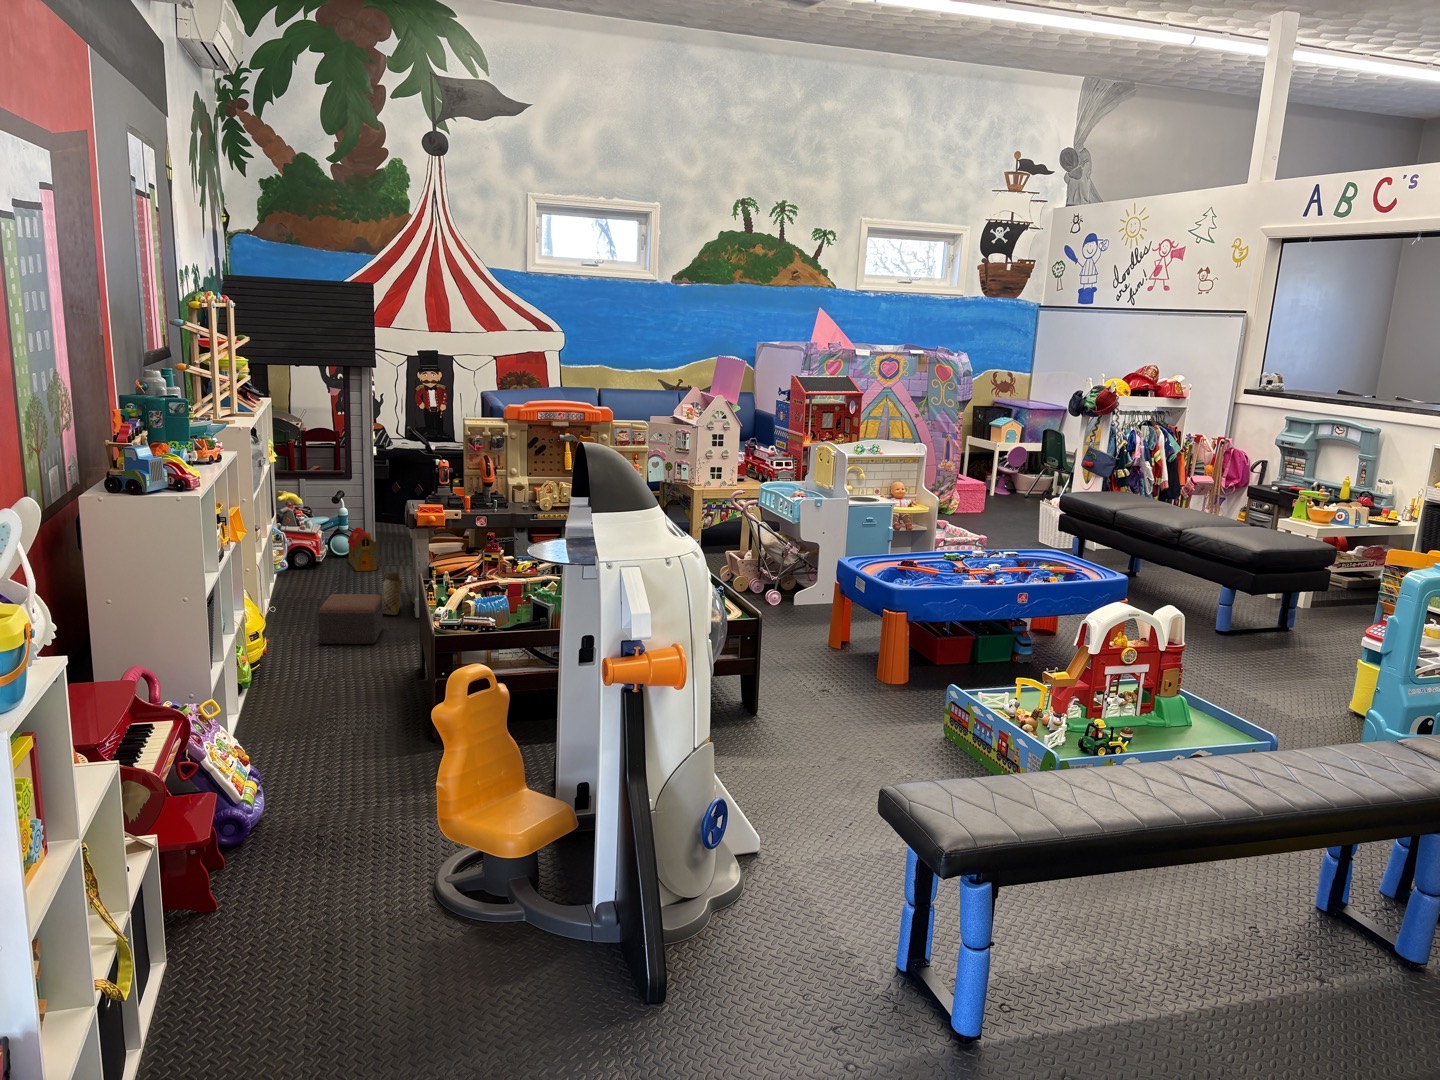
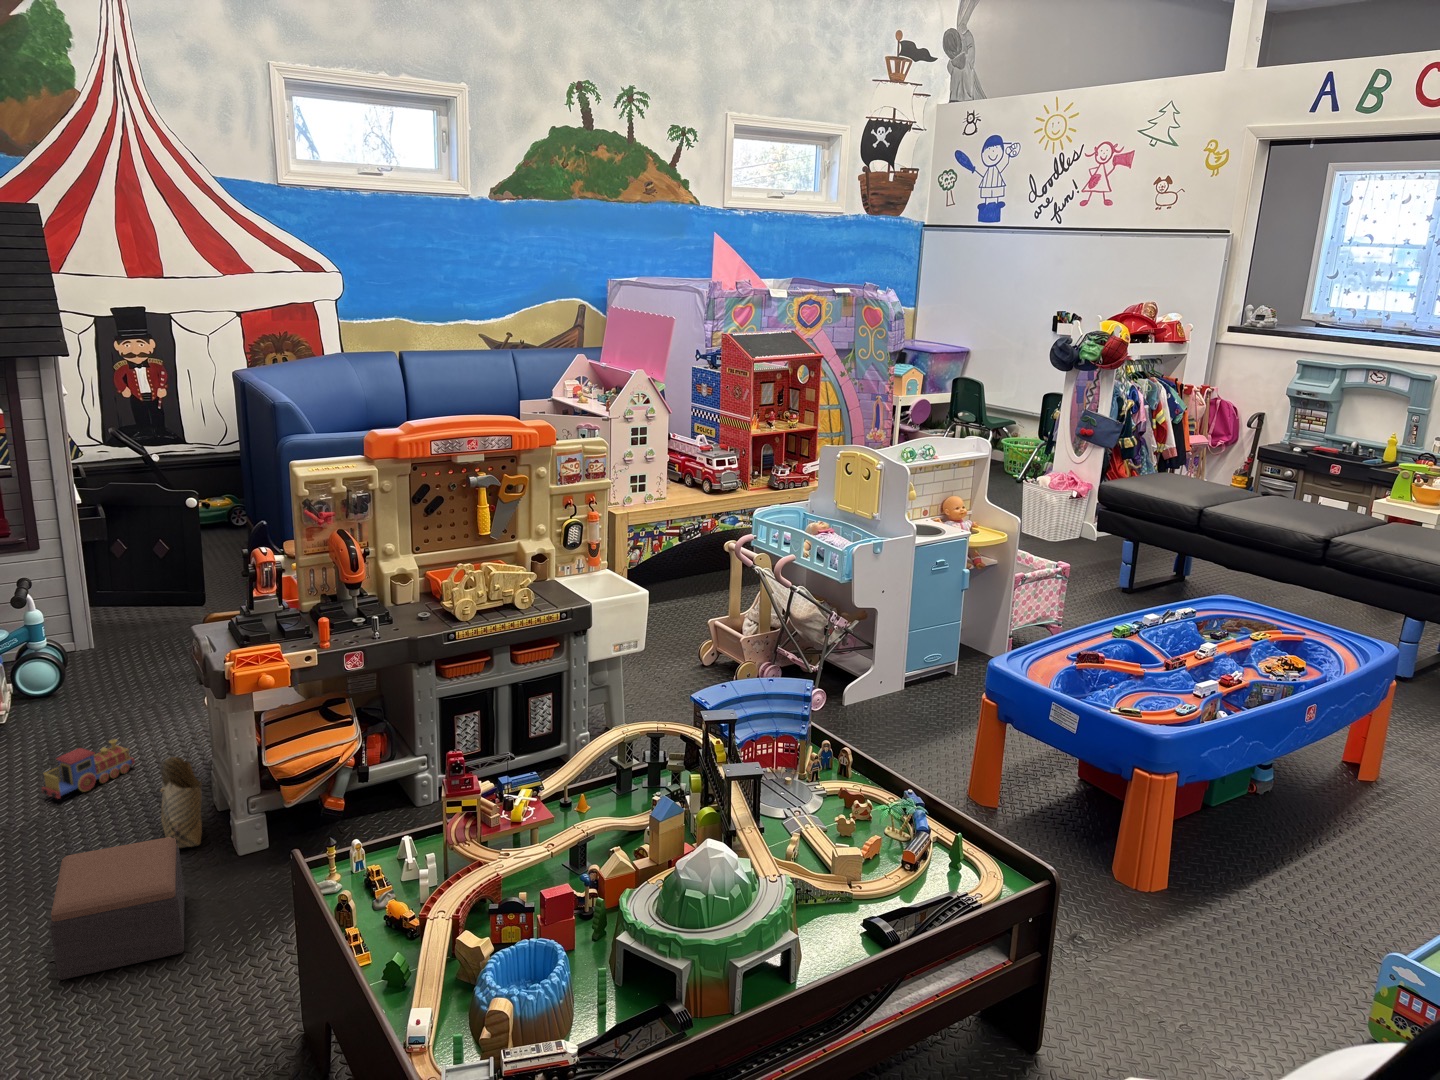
toy house: present [348,528,377,571] -> none [51,643,117,728]
toy train: none [330,570,378,593] -> present [42,739,135,799]

